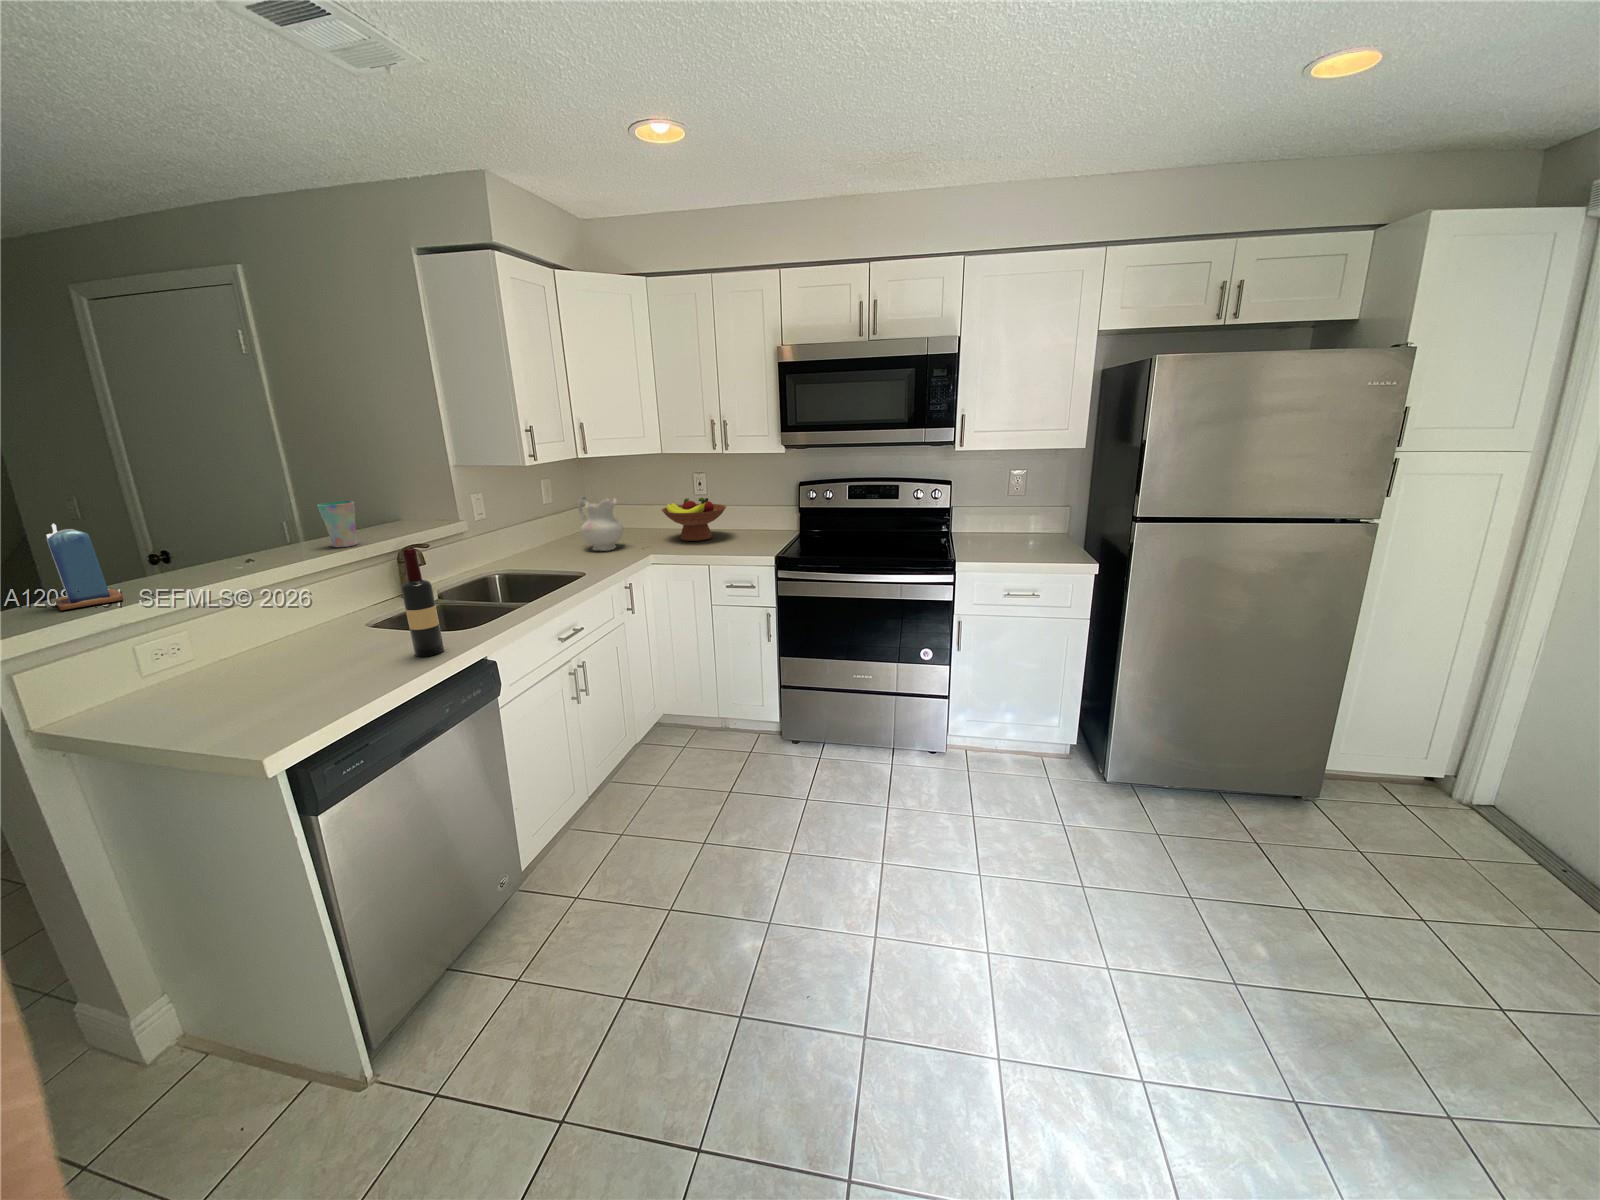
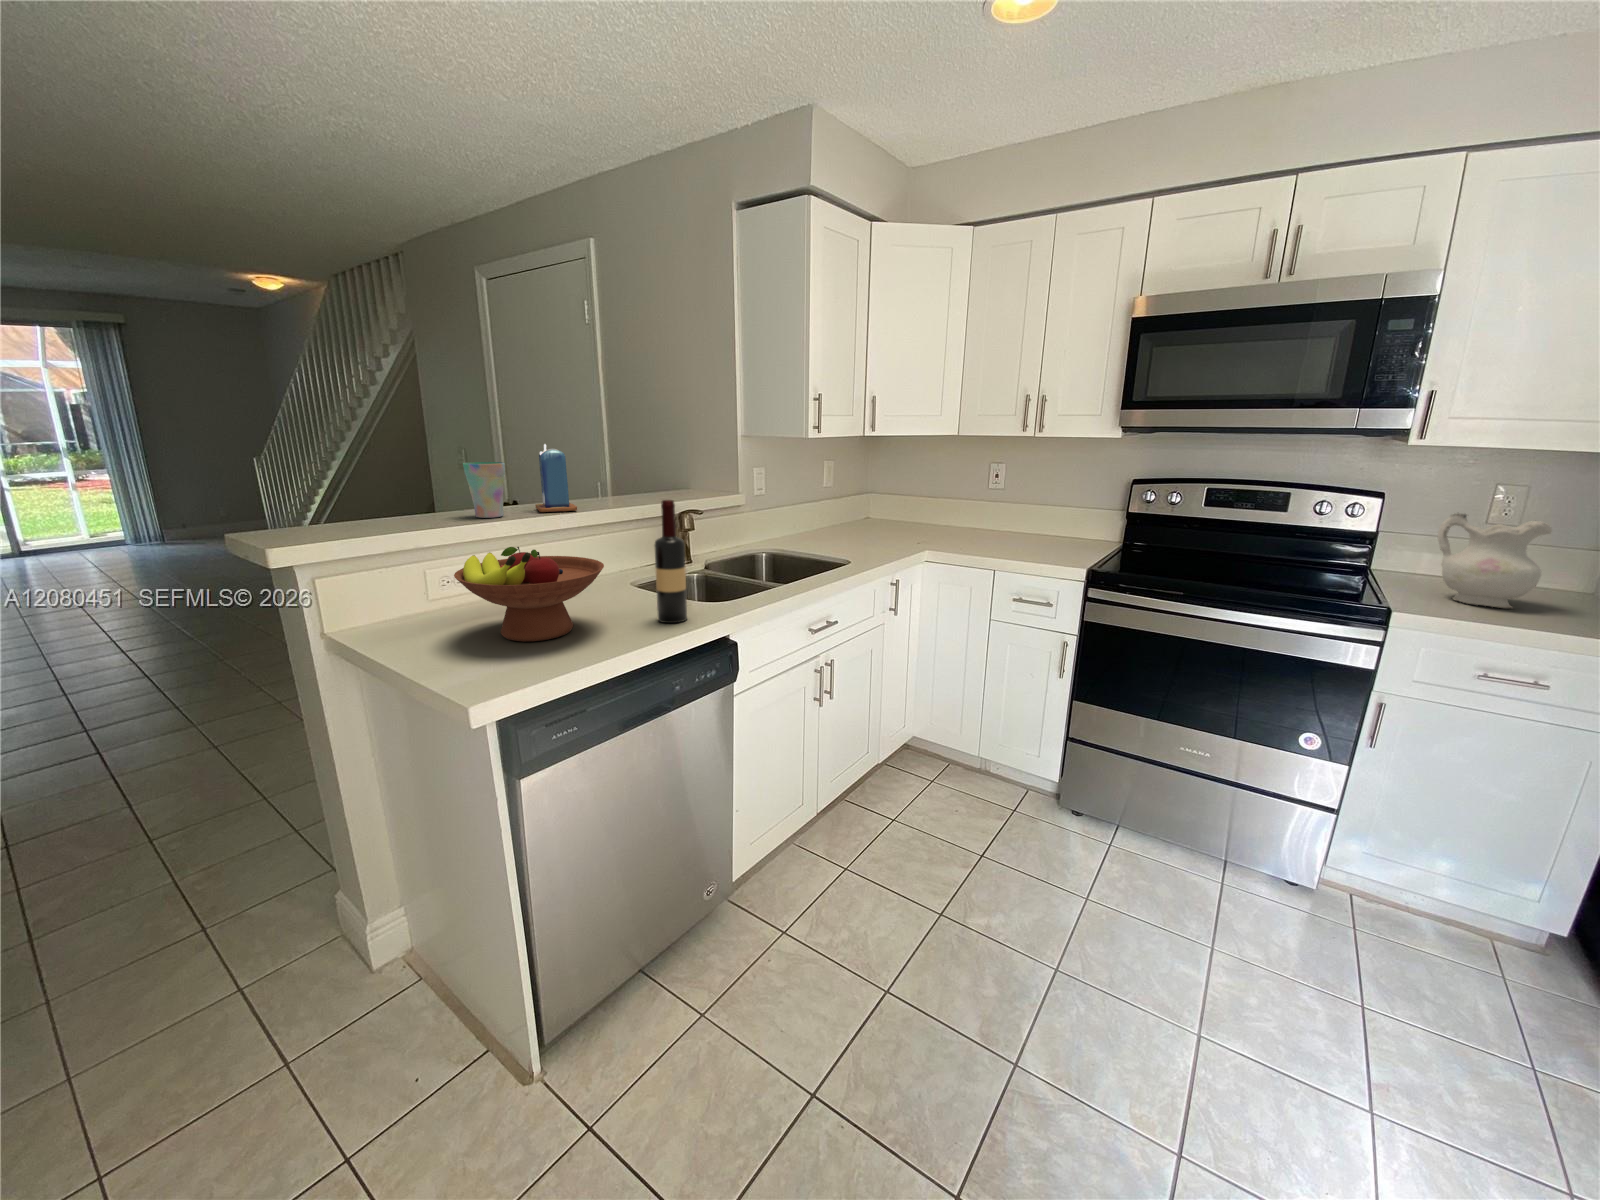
ceramic pitcher: present [578,497,623,551] -> present [1438,513,1552,608]
fruit bowl: present [662,498,726,541] -> present [454,547,604,642]
cup: present [317,501,357,547] -> present [463,462,505,518]
candle: present [46,524,123,610] -> present [535,444,577,512]

